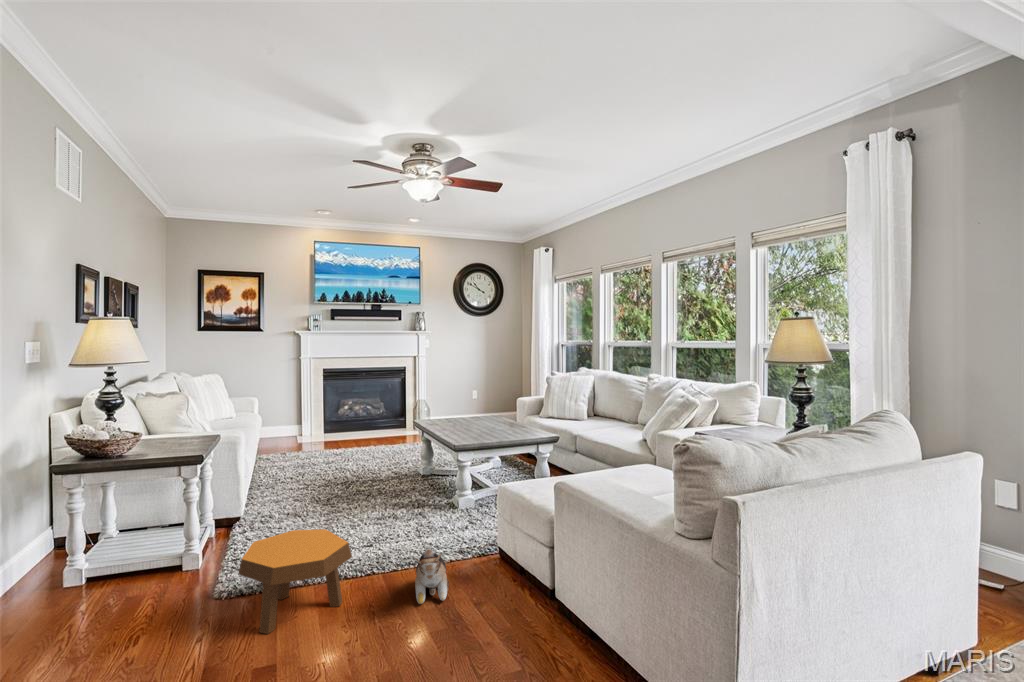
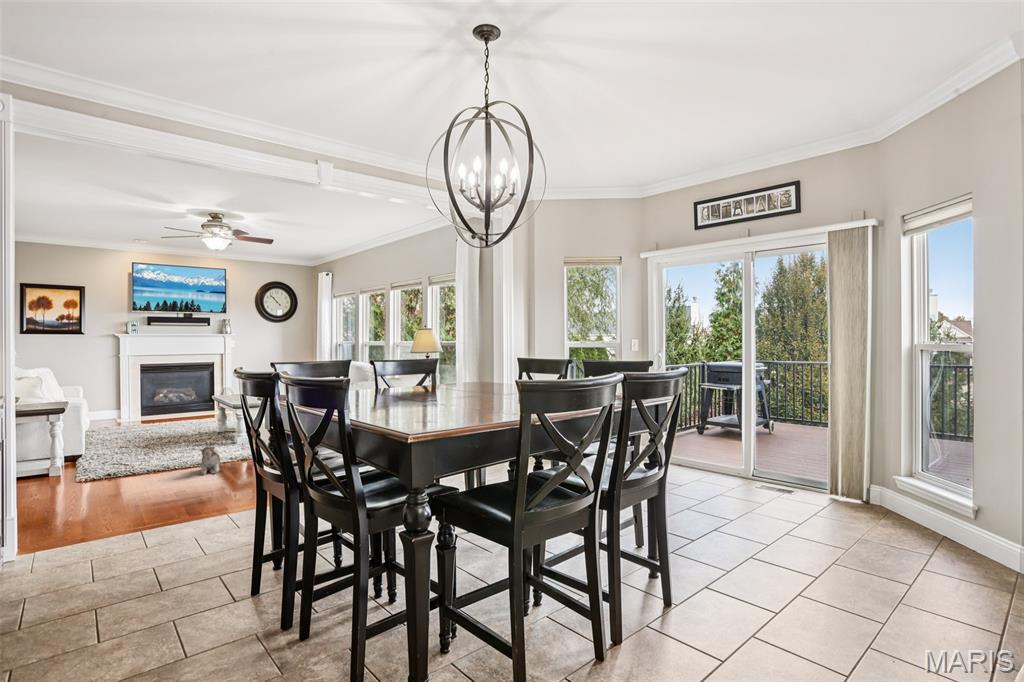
footstool: present [239,529,352,634] -> none [96,443,164,488]

